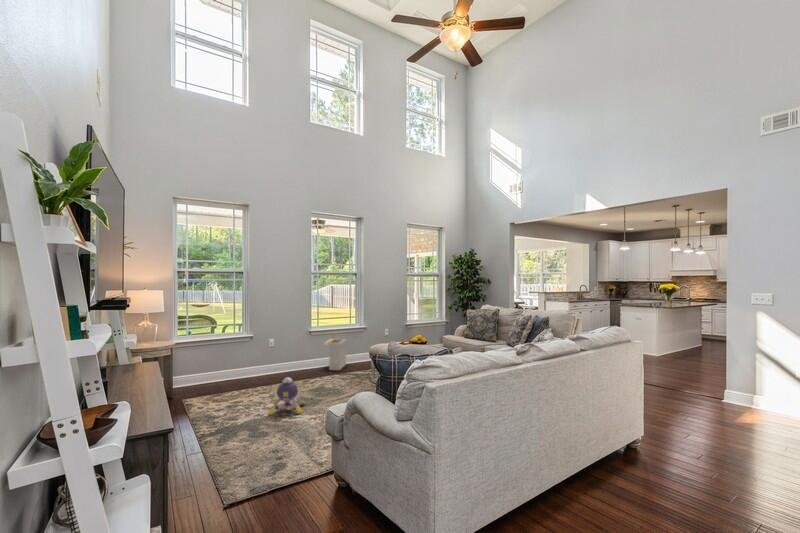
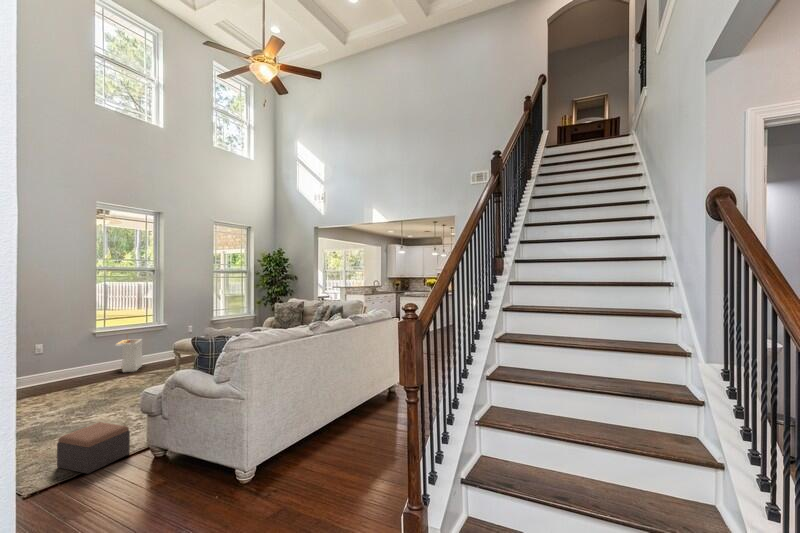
plush toy: present [268,377,305,415] -> none [51,379,101,421]
footstool: none [257,432,318,491] -> present [57,422,130,474]

